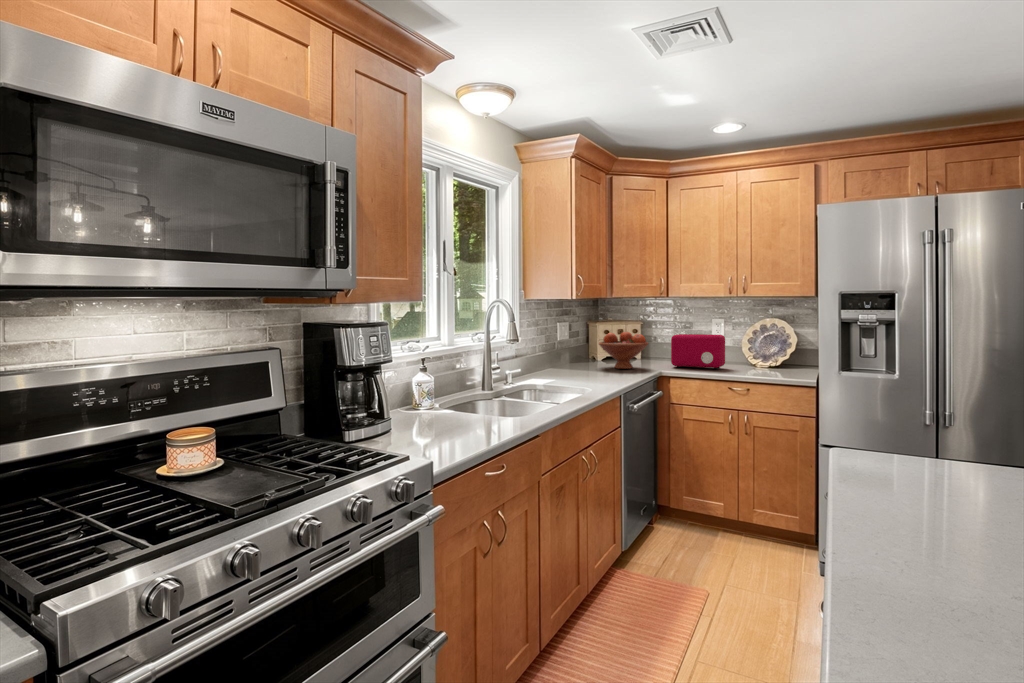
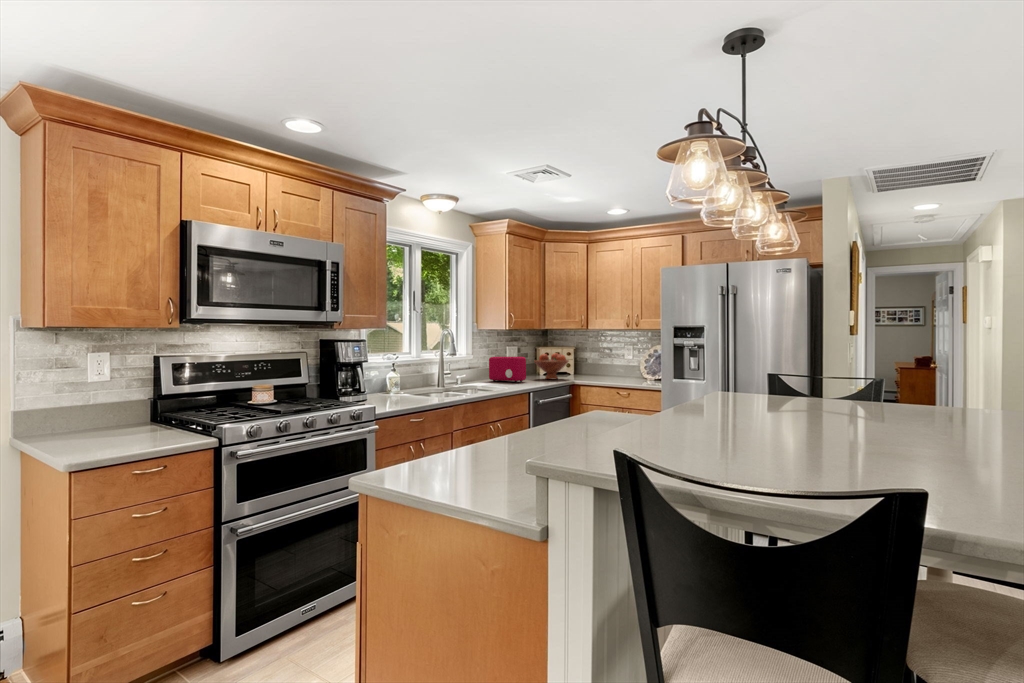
toaster: present [671,334,725,369] -> present [489,357,526,382]

